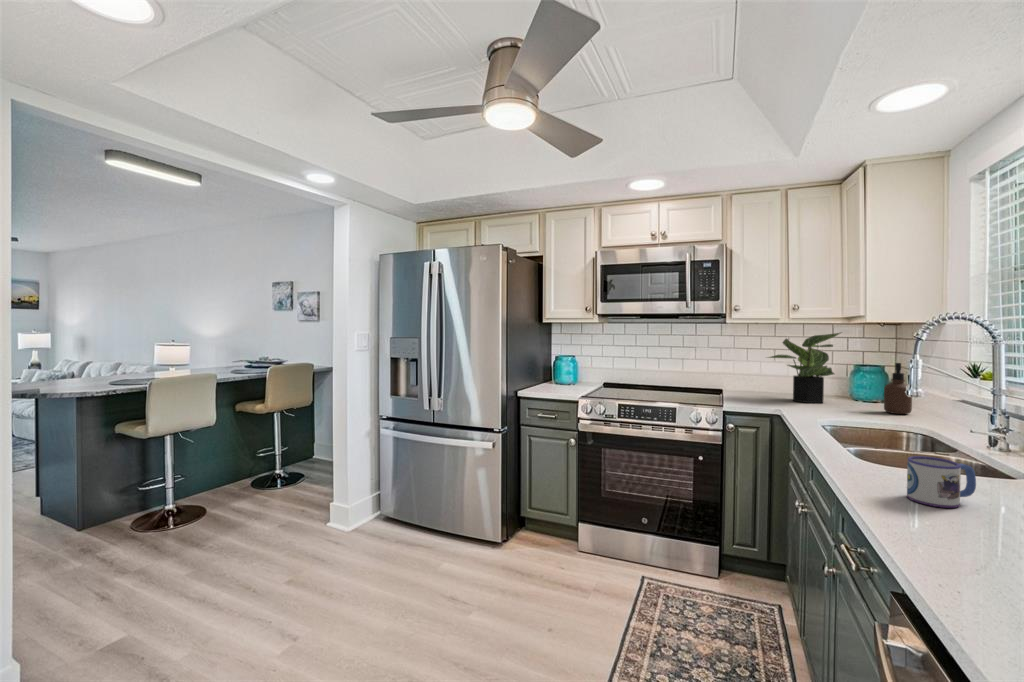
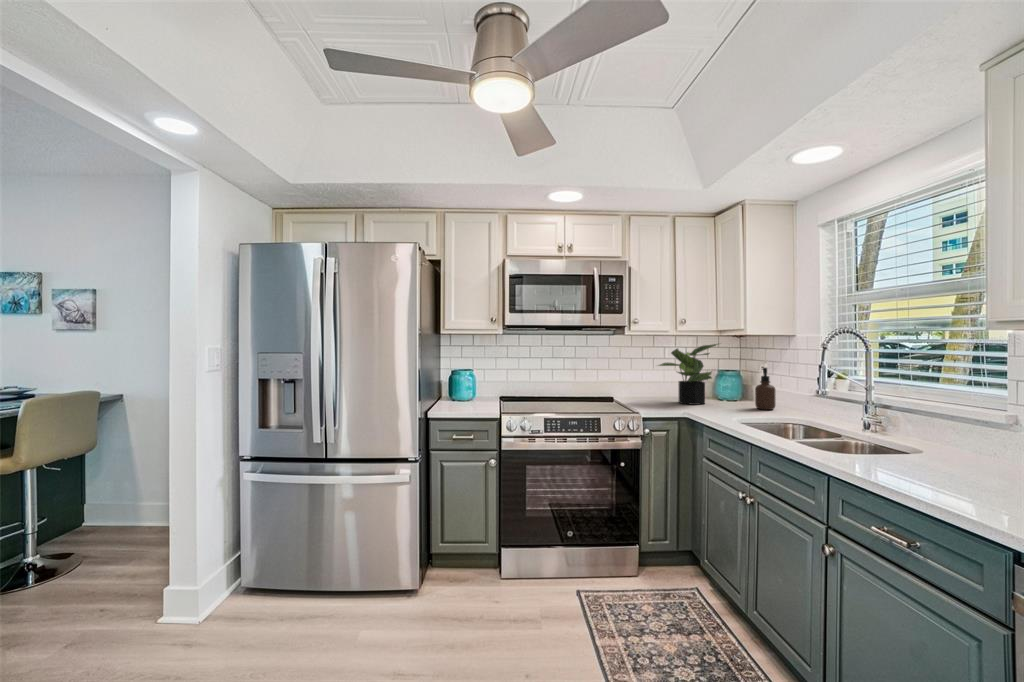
mug: present [907,456,976,508] -> none [893,447,936,487]

